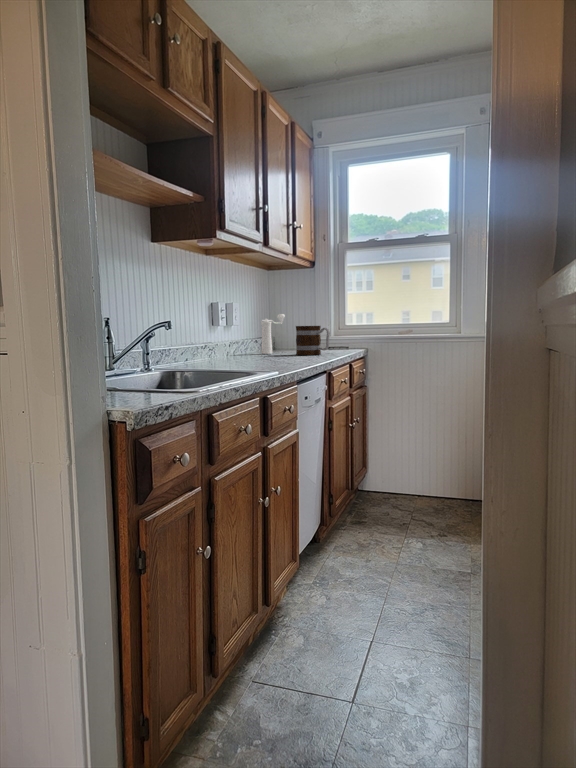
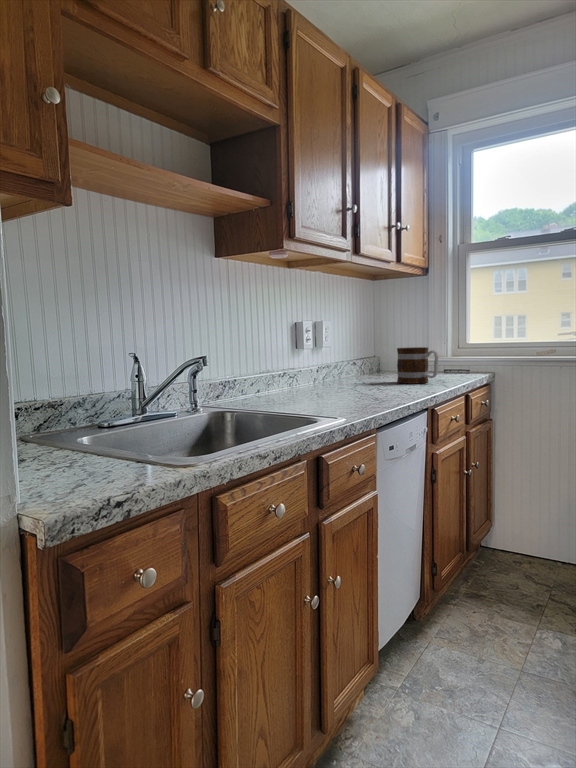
pepper mill: present [261,314,285,354] -> none [358,333,388,380]

